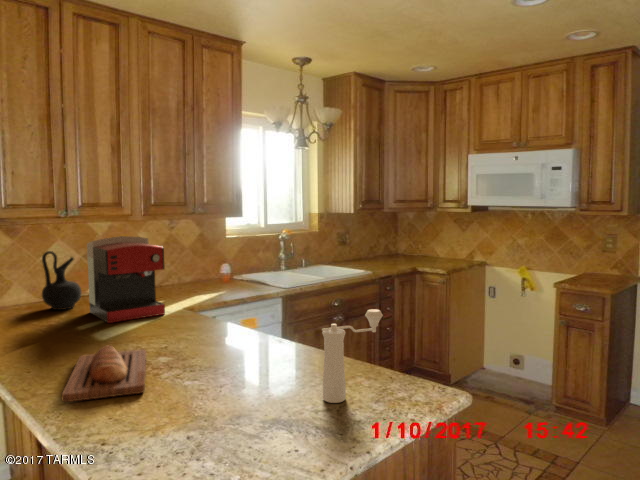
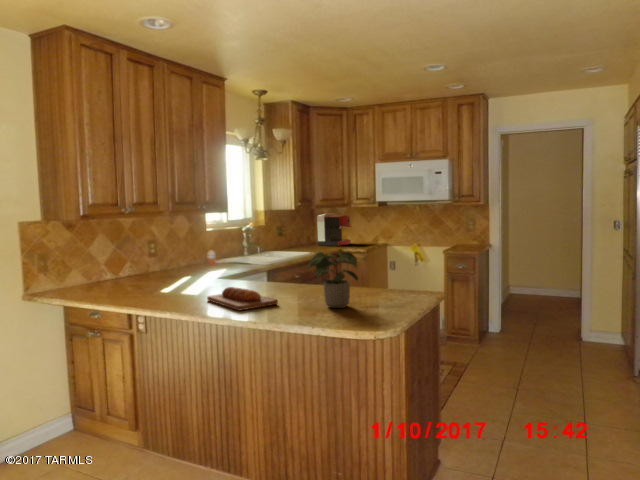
coffee maker: present [87,236,165,323] -> present [317,213,351,246]
ceramic jug: present [42,251,81,310] -> none [103,240,133,286]
pepper mill: present [322,309,383,403] -> none [376,248,403,297]
potted plant: none [160,312,281,427] -> present [308,252,358,308]

